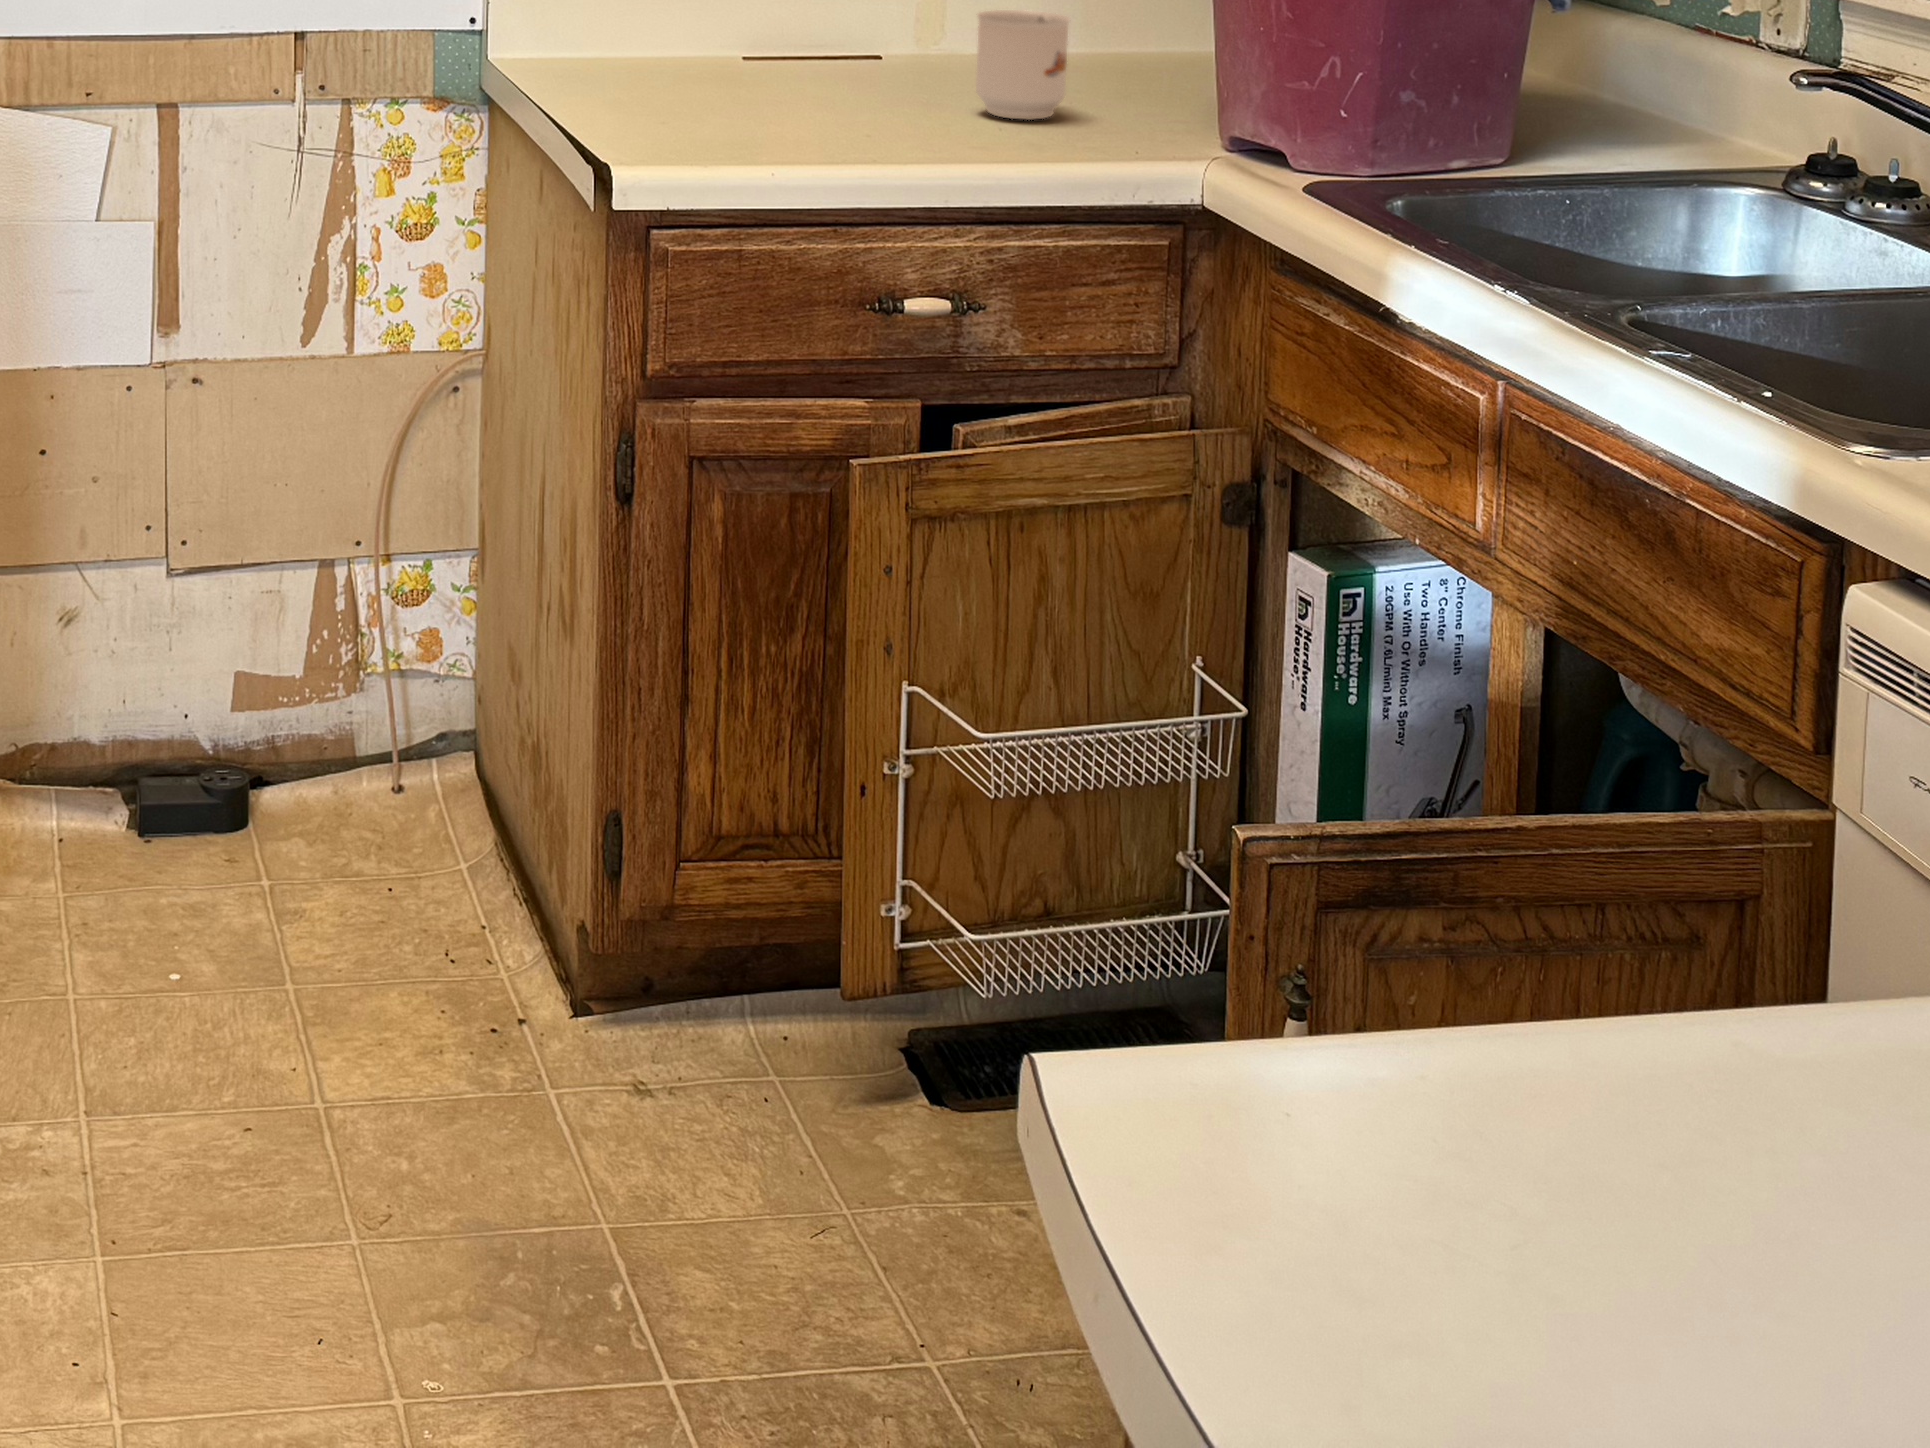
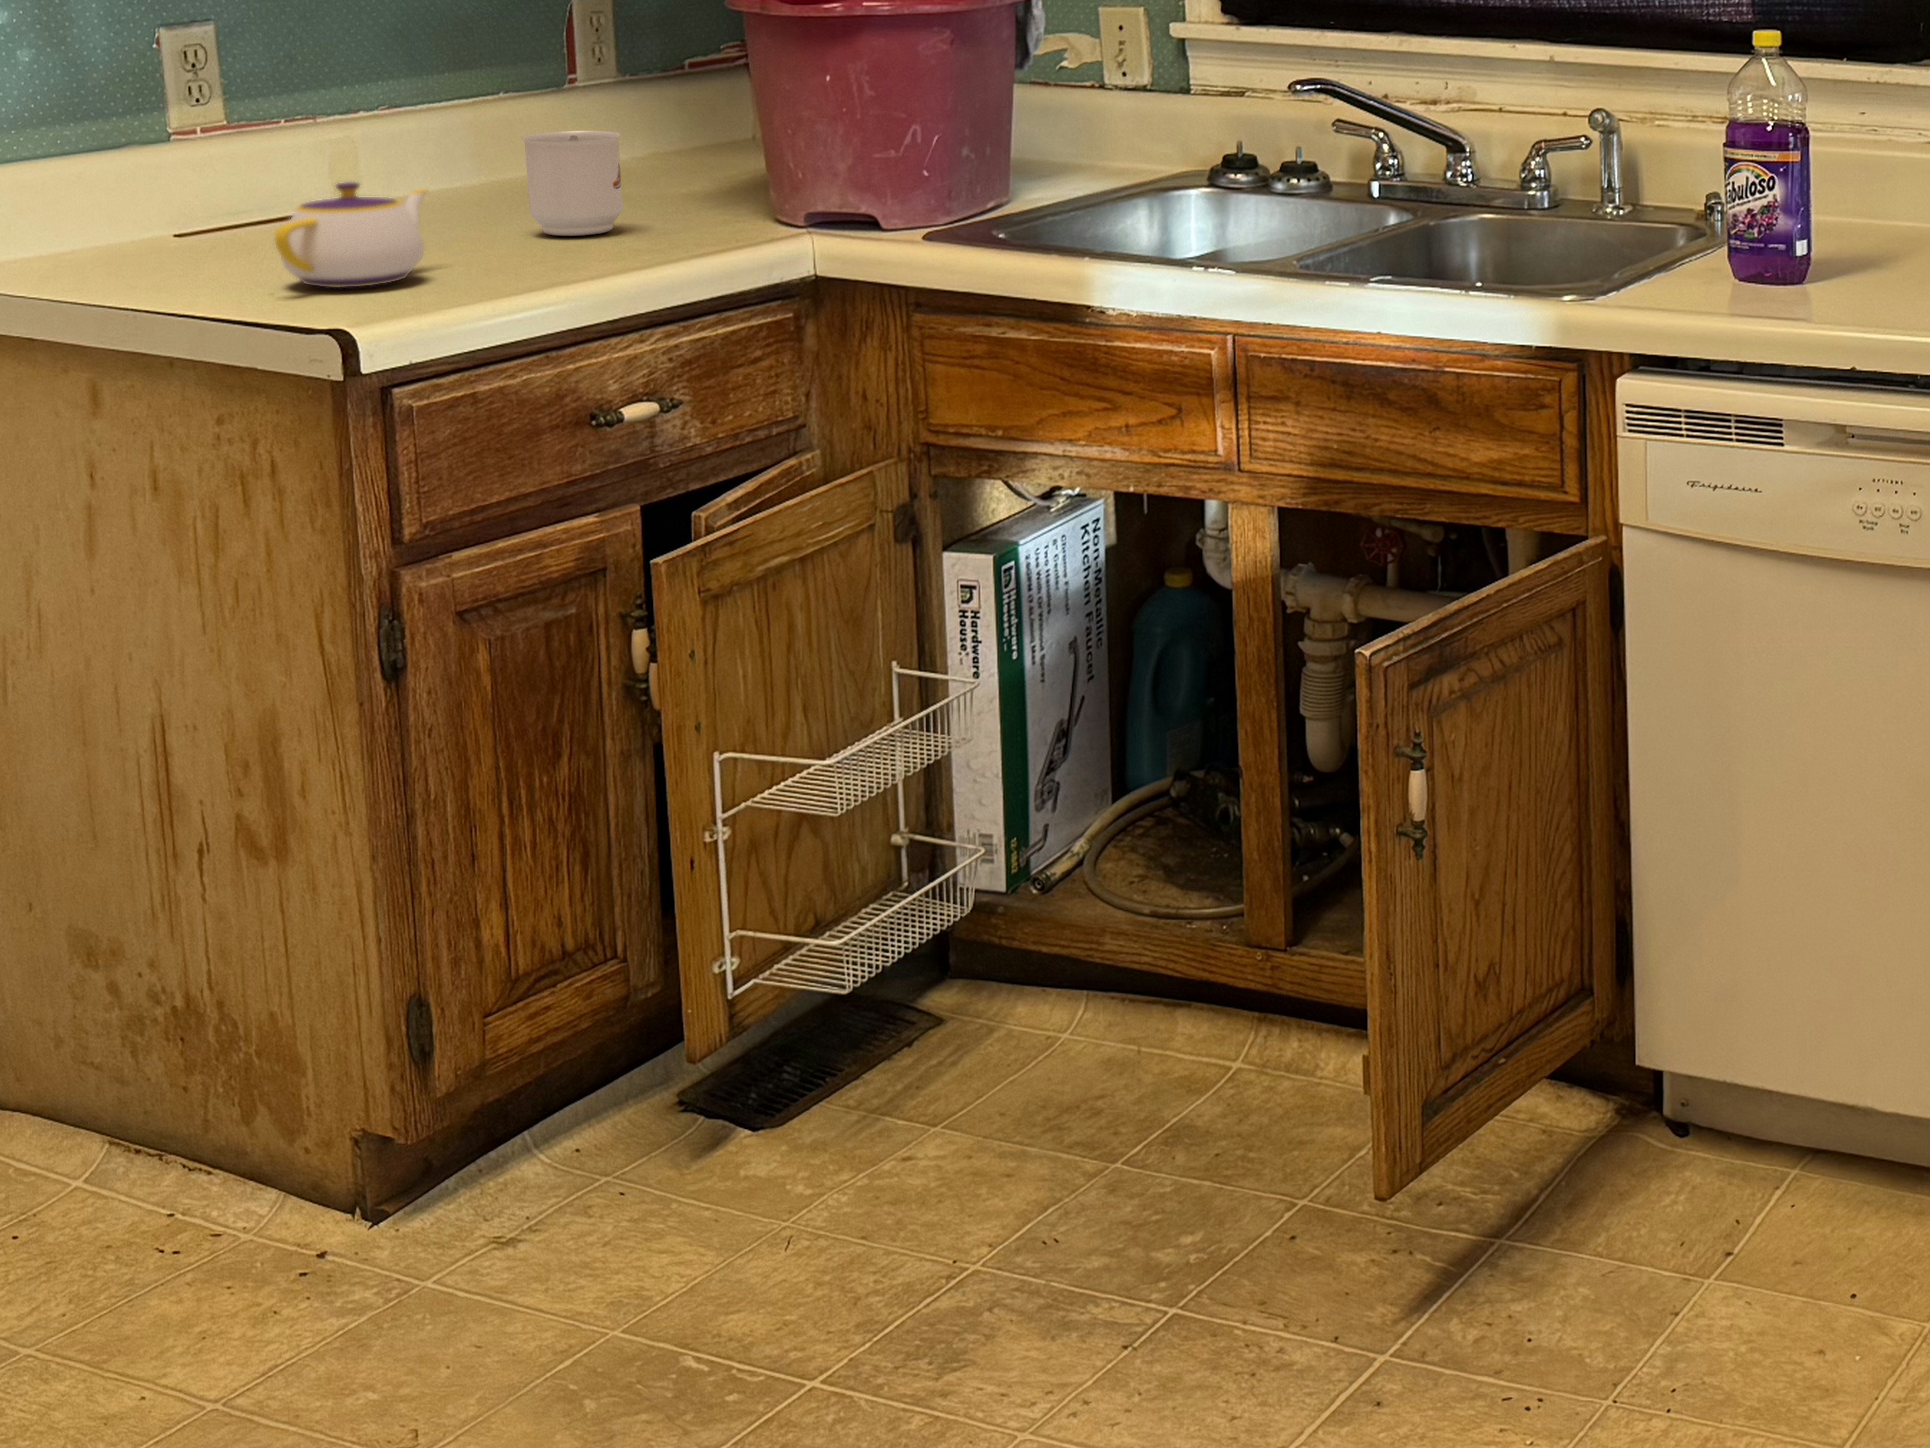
teapot: none [642,30,826,130] -> present [275,182,427,287]

